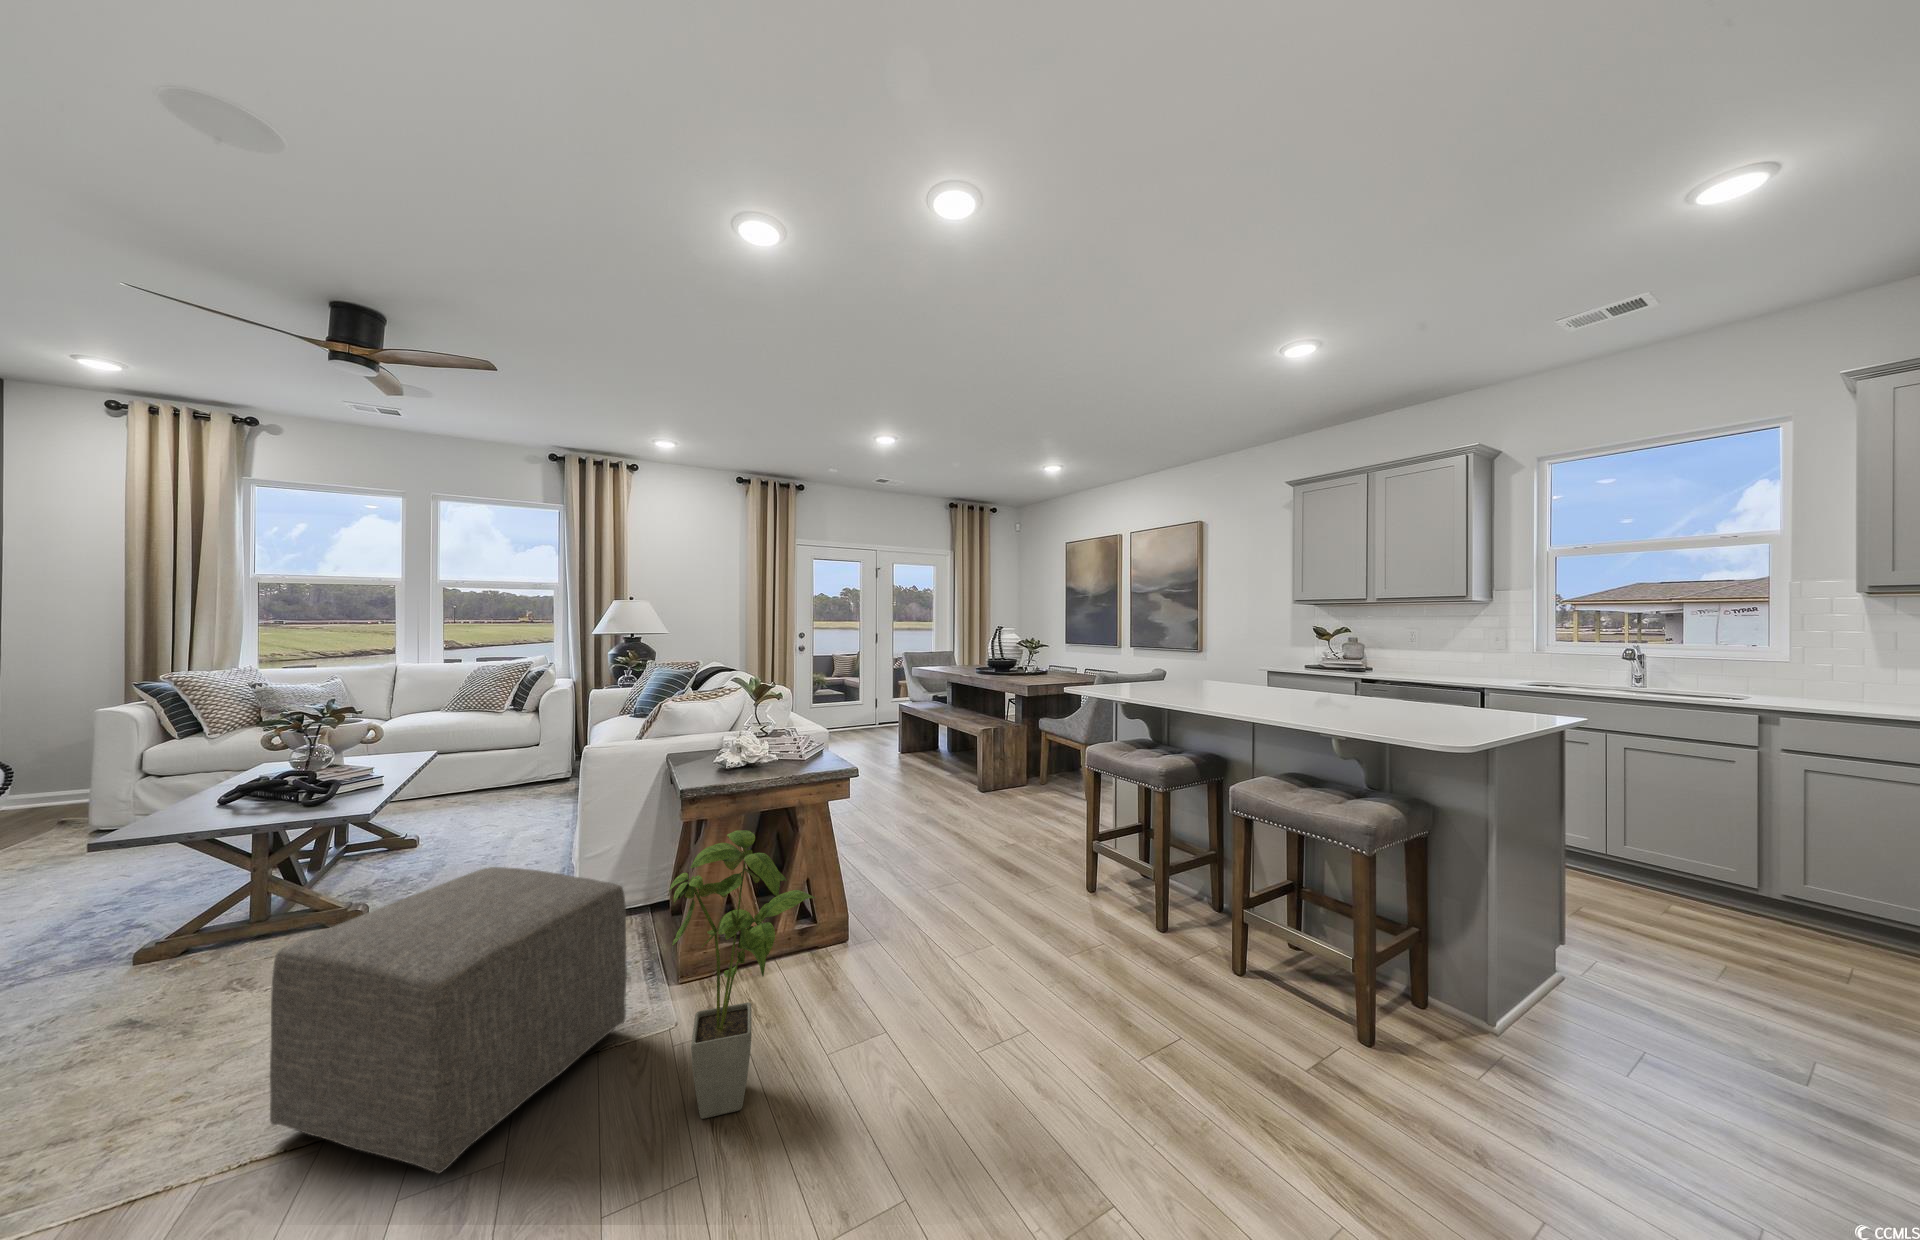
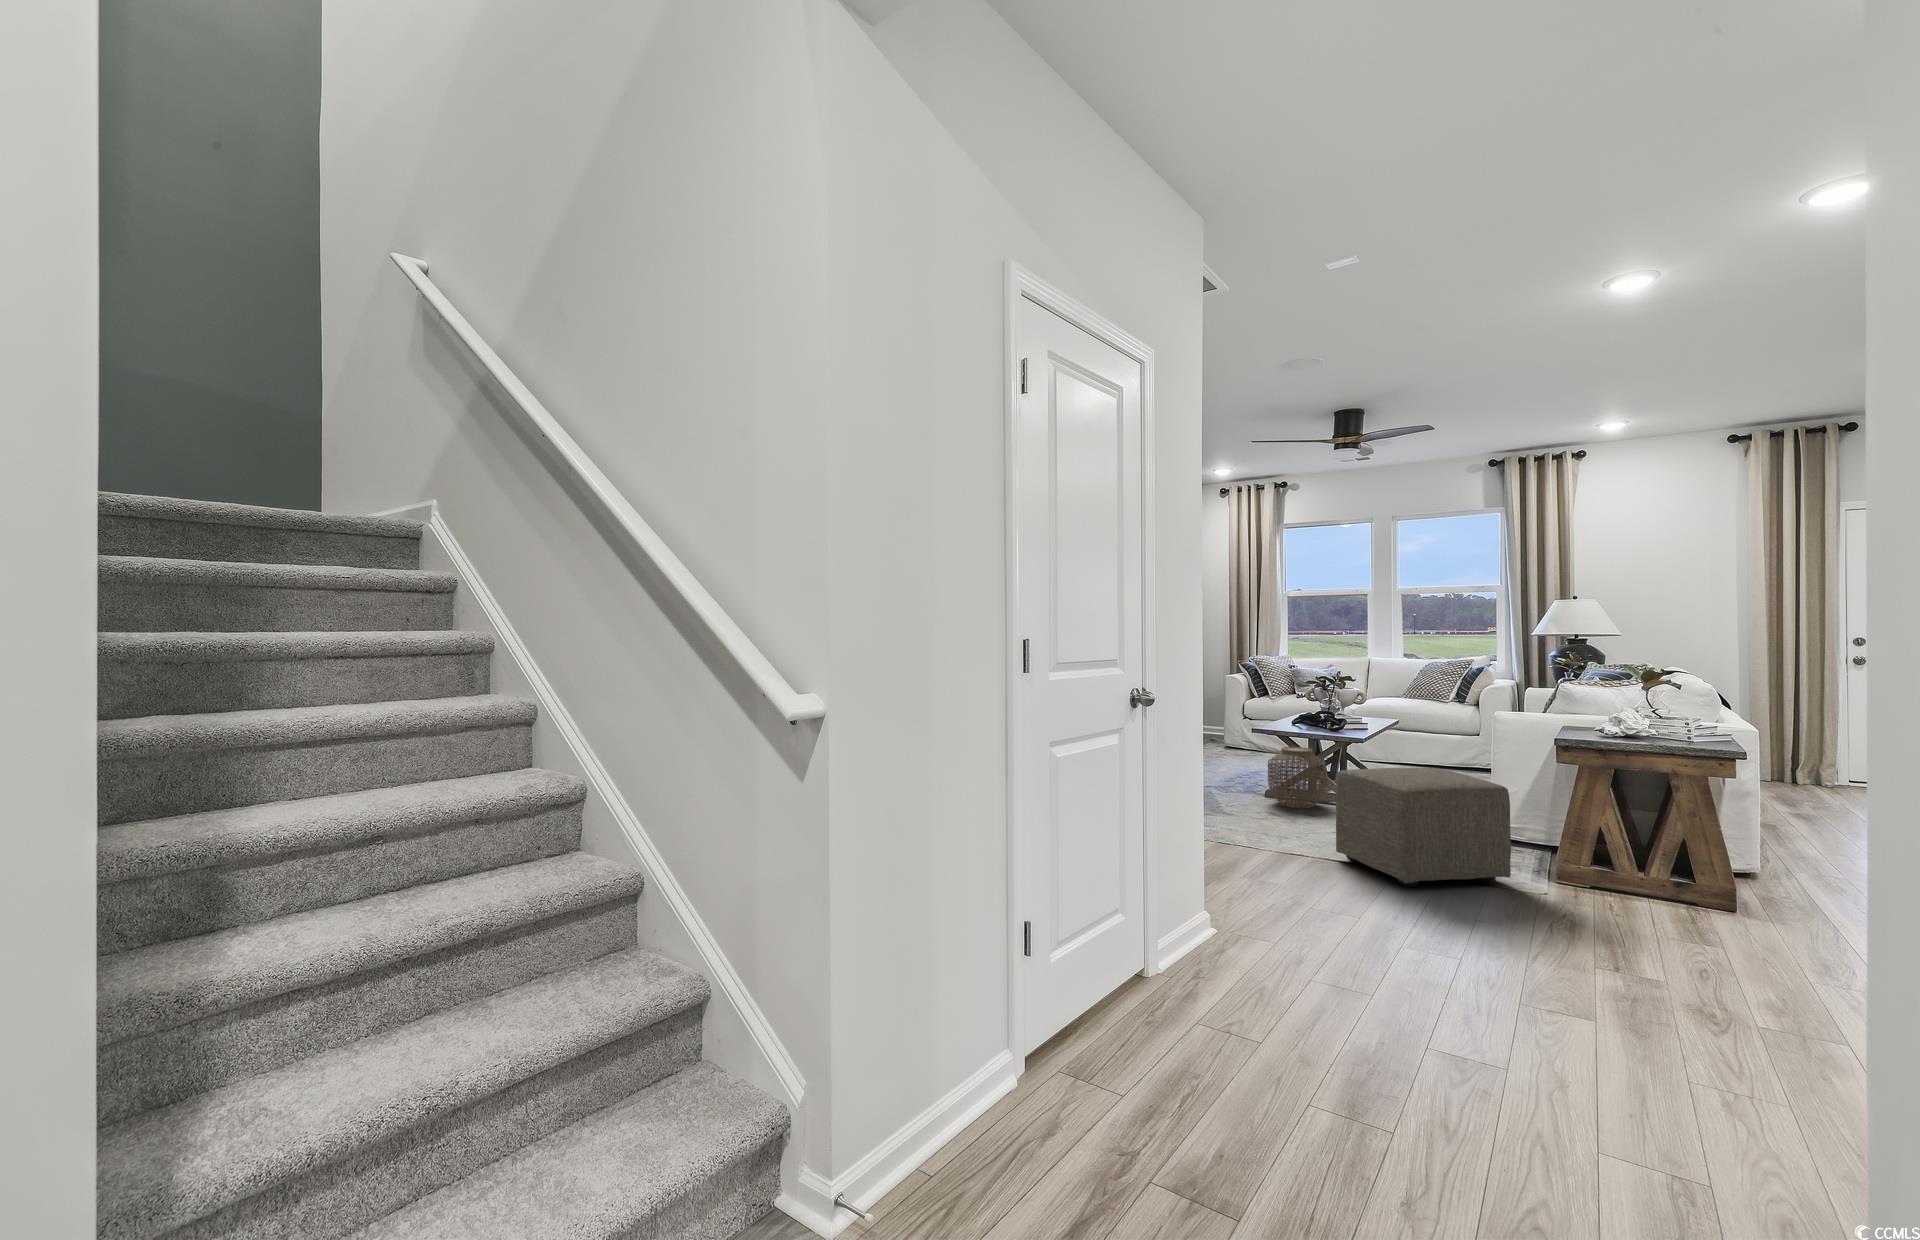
house plant: present [668,830,815,1119] -> none [1525,748,1643,927]
woven basket: none [132,848,287,974] -> present [1268,747,1326,808]

